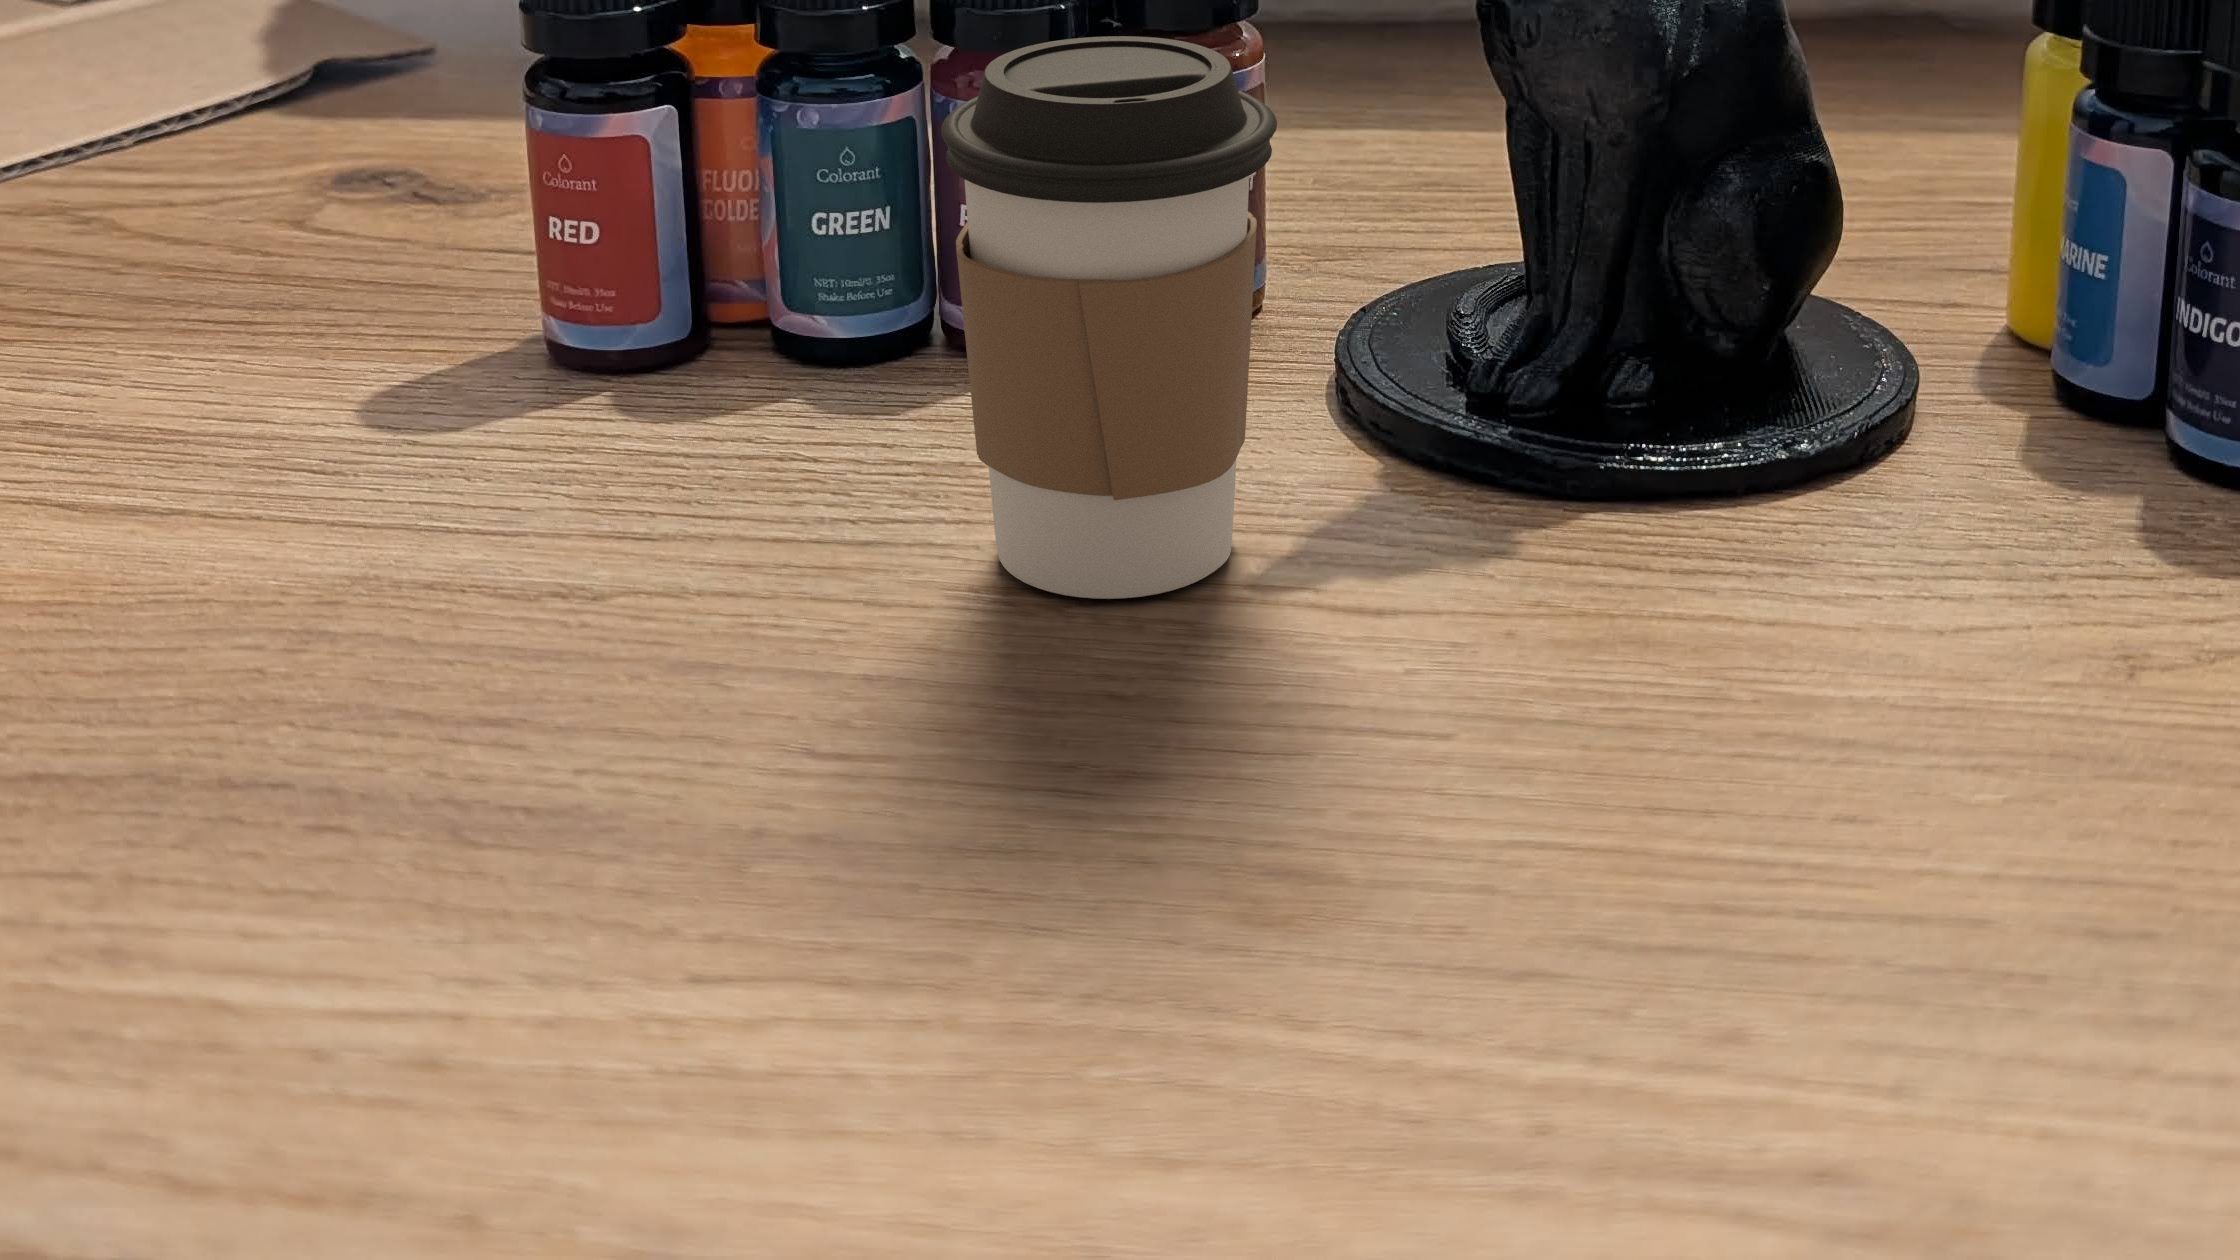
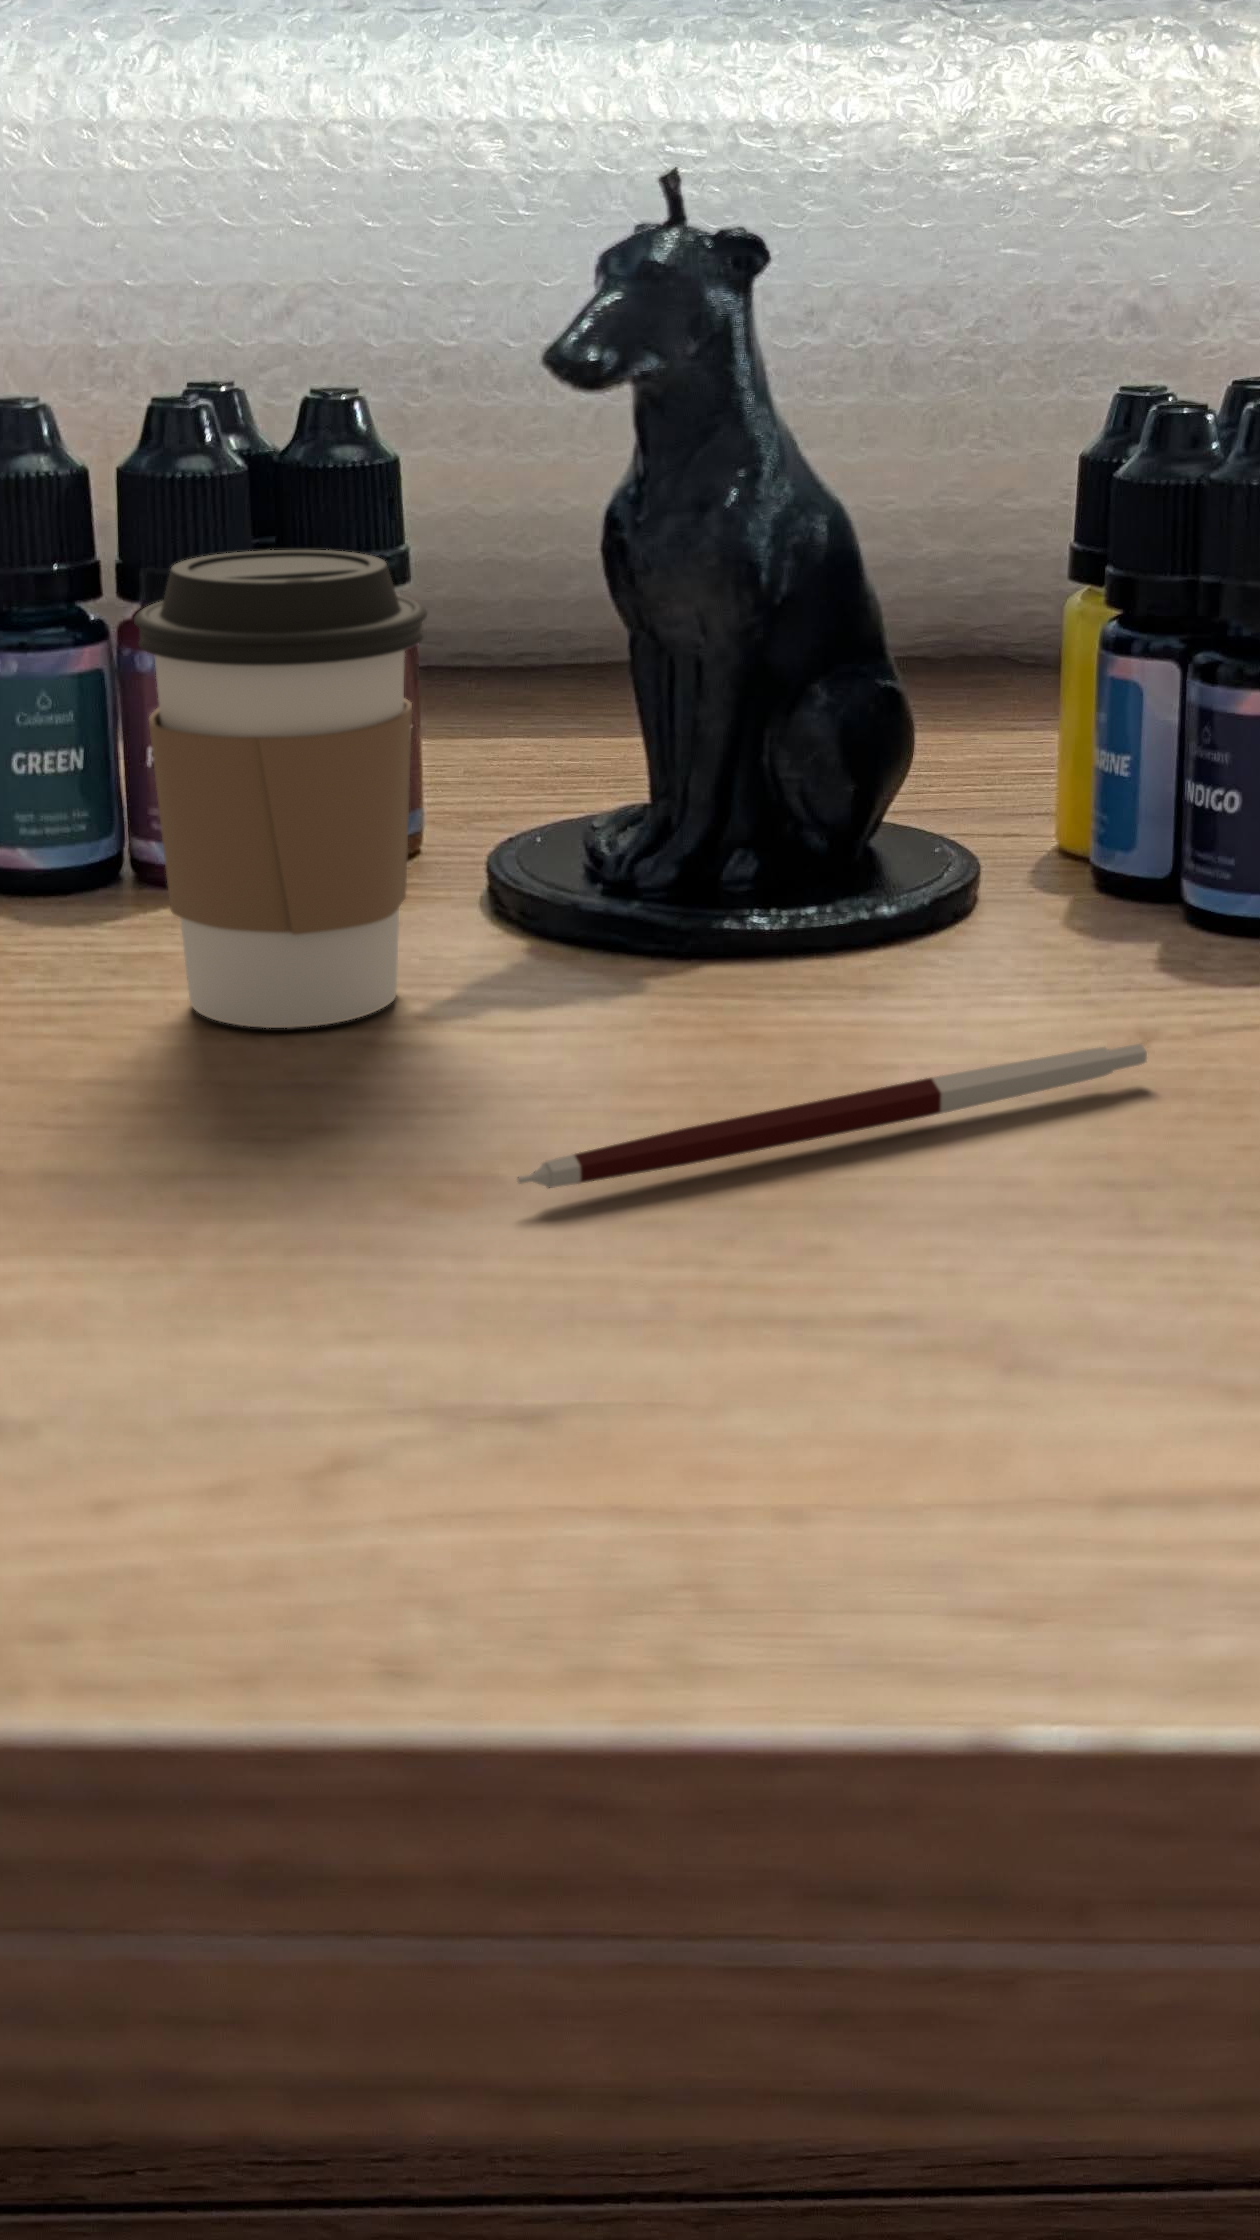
pen: none [1368,694,2134,900] -> present [518,1044,1147,1188]

